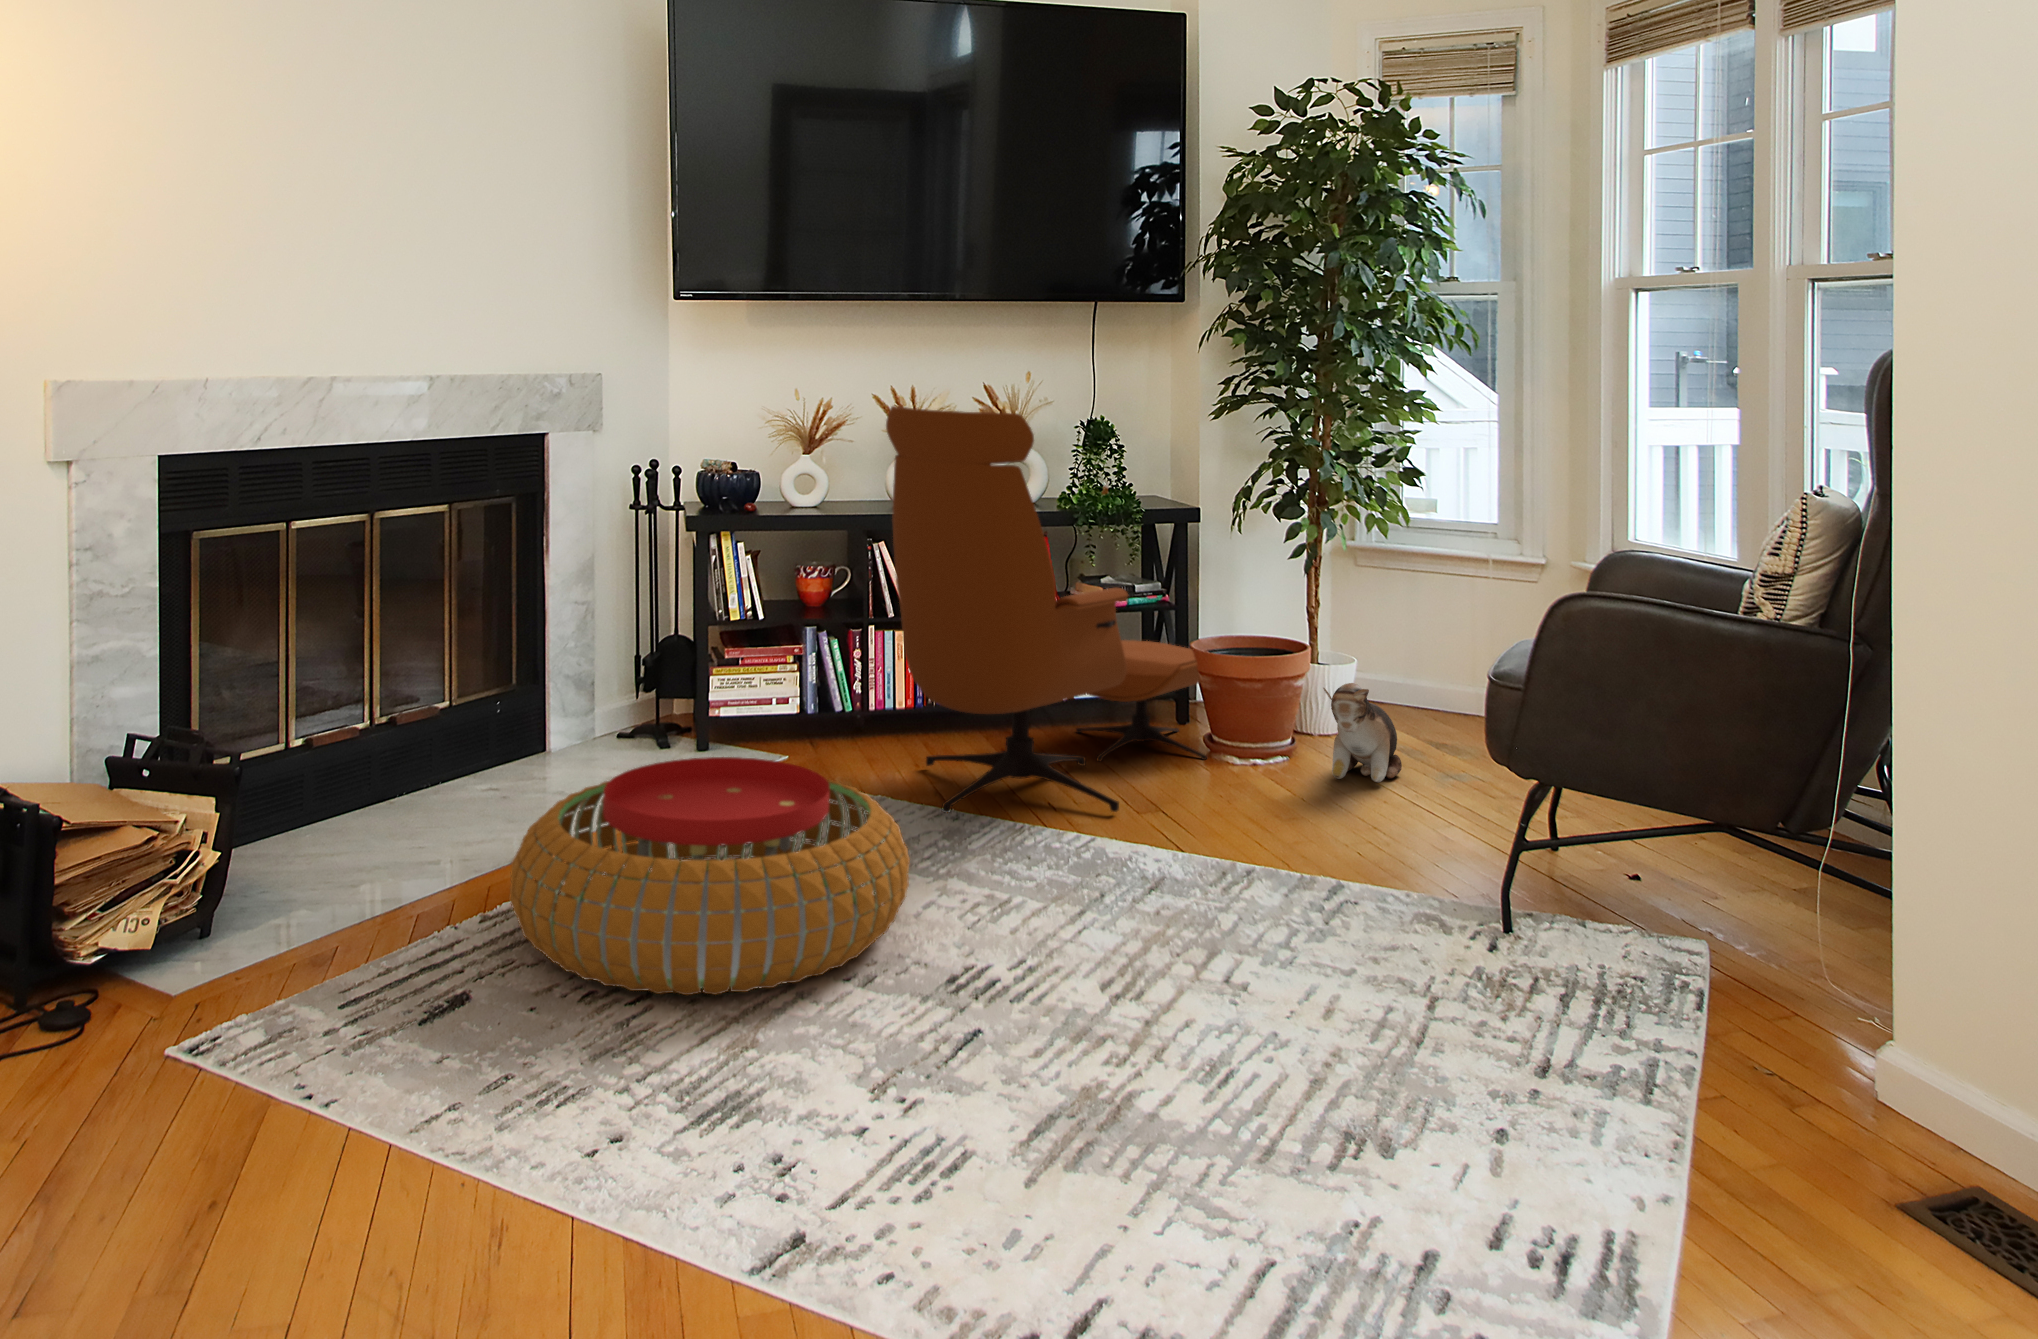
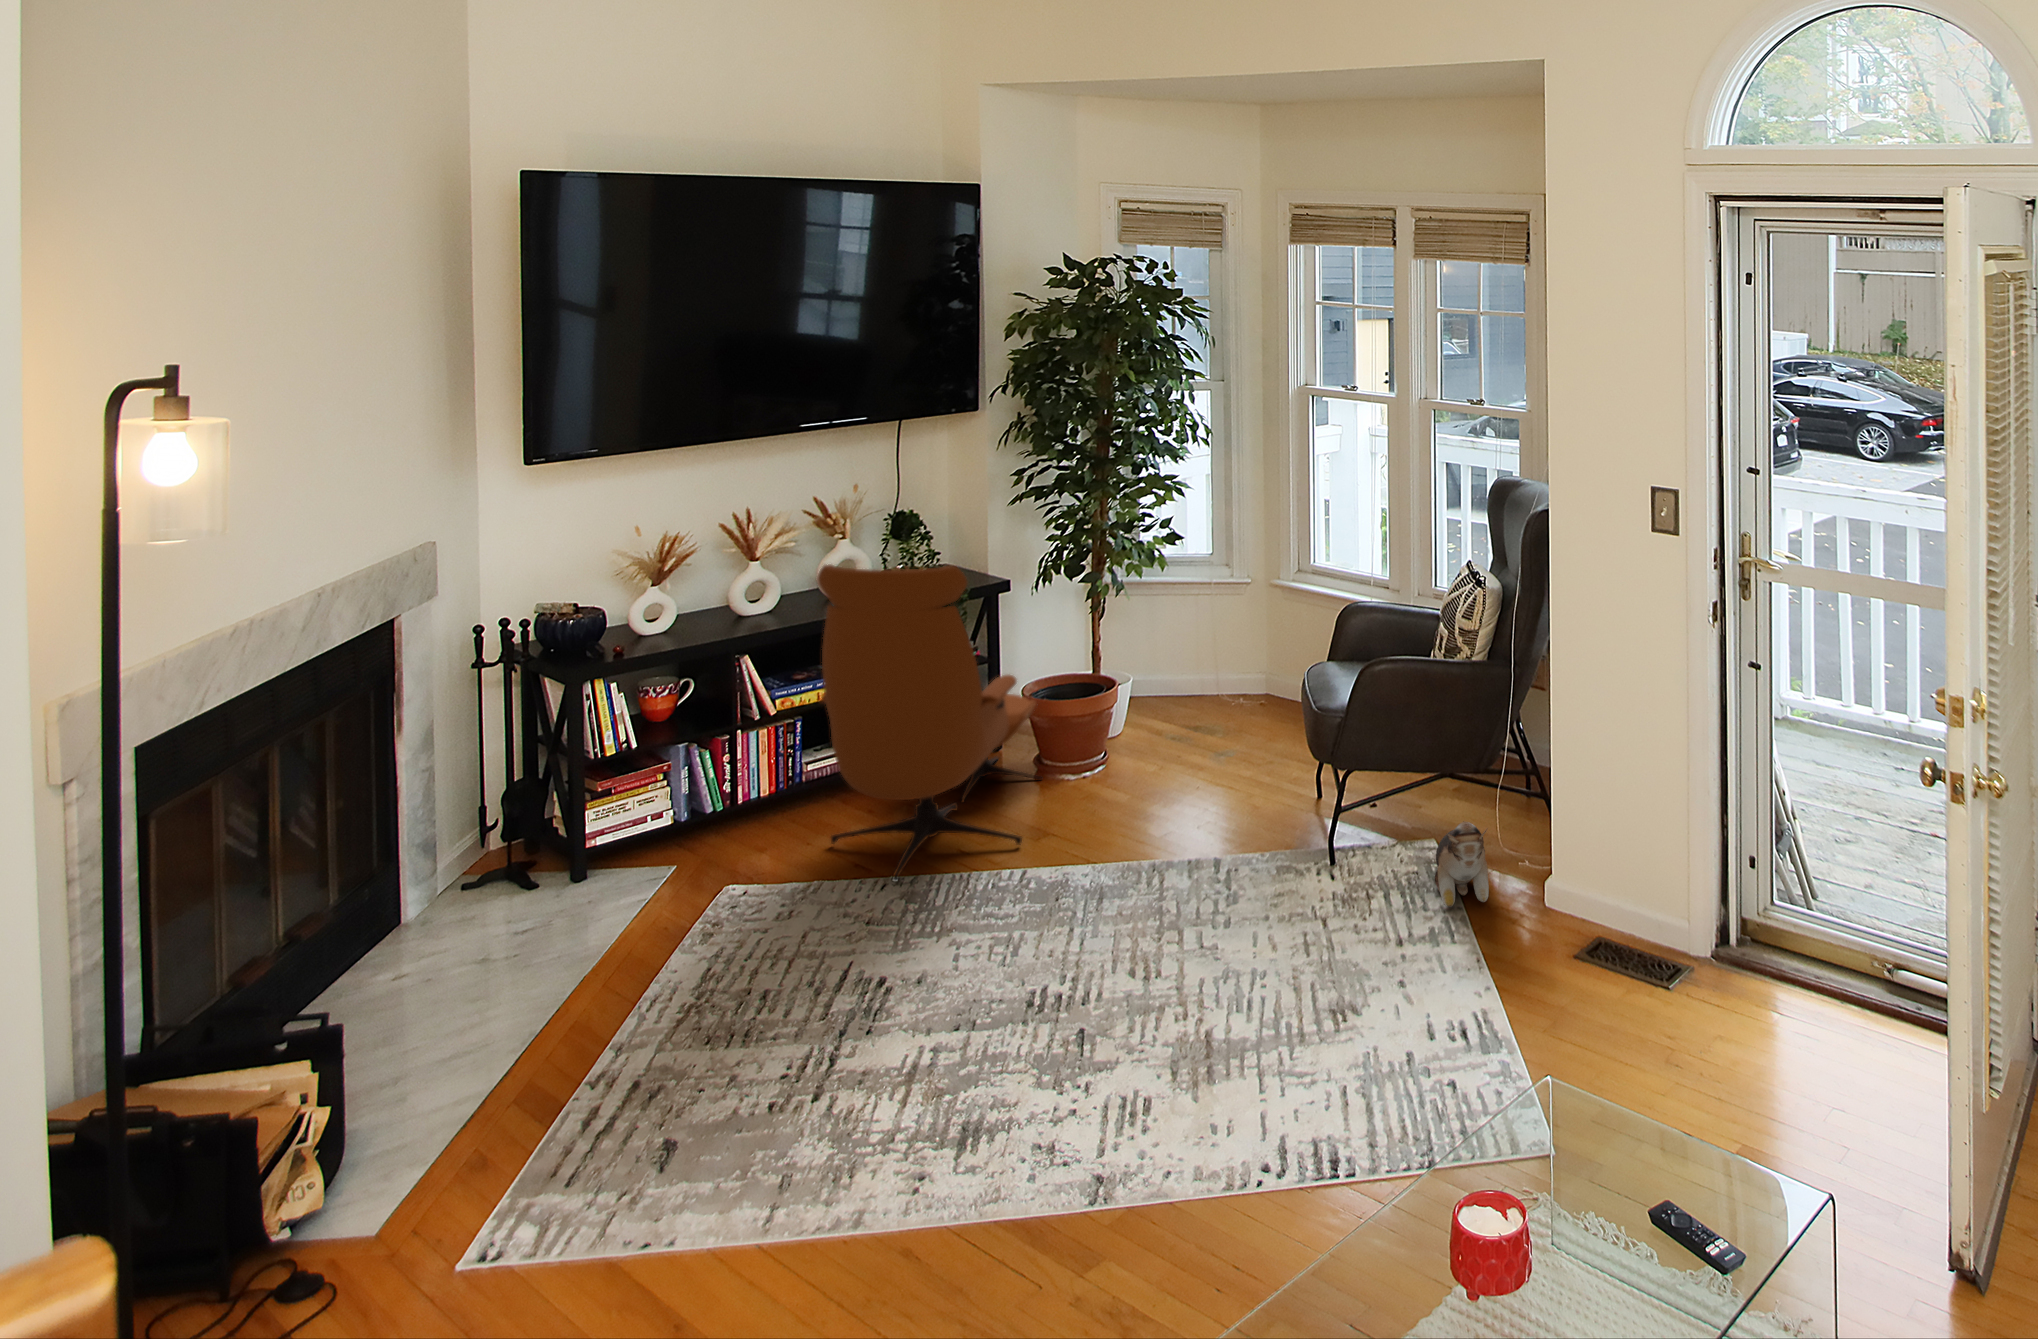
plush toy: present [1323,683,1402,782] -> present [1434,821,1489,907]
pouf: present [509,757,910,995] -> none [646,885,974,1093]

